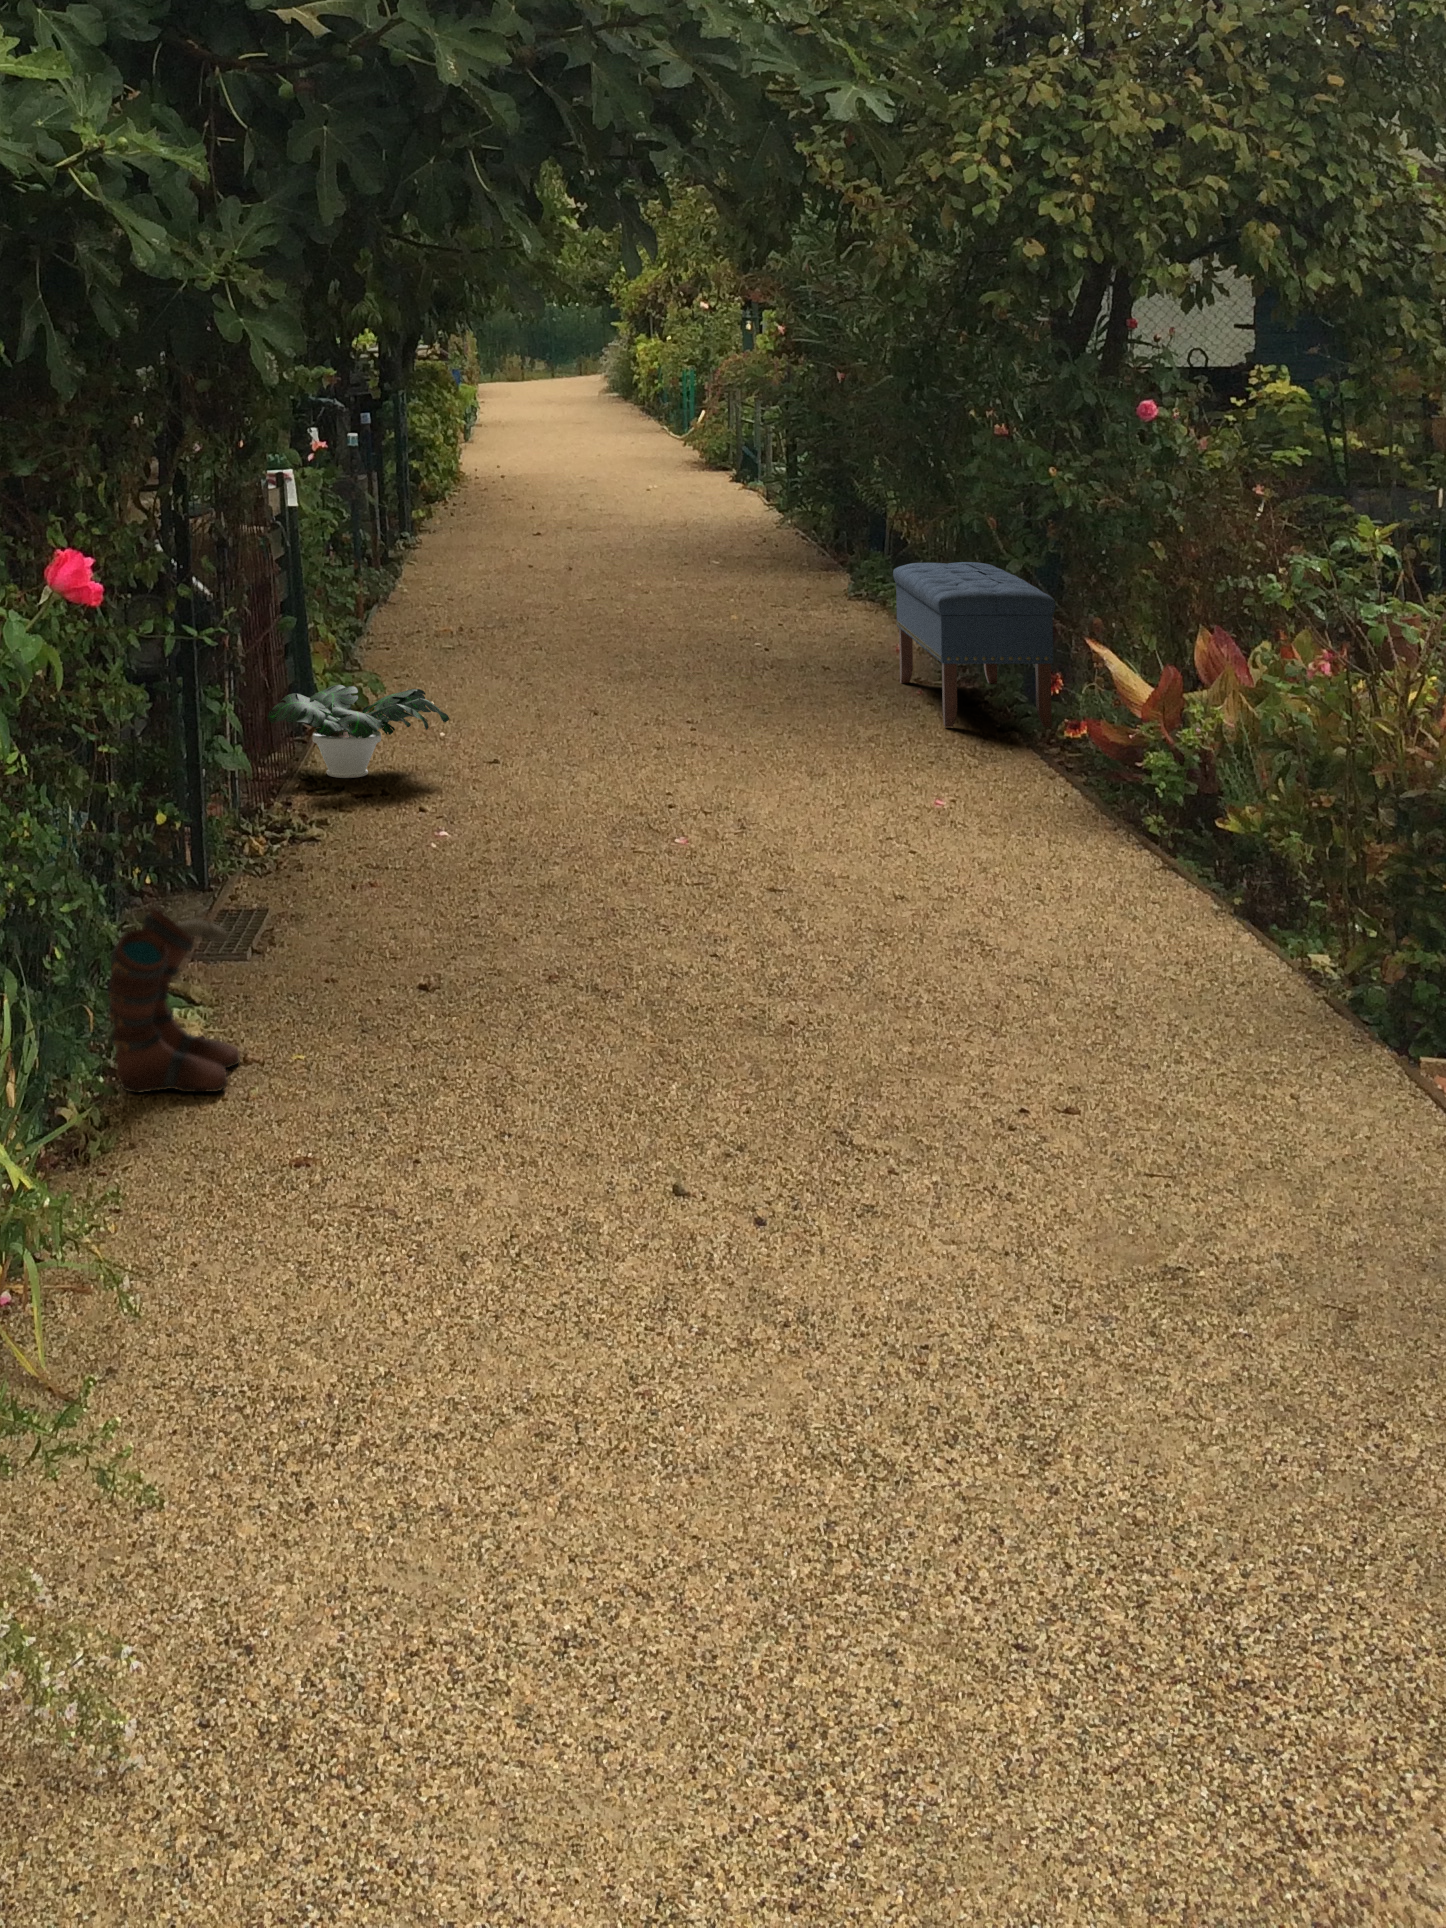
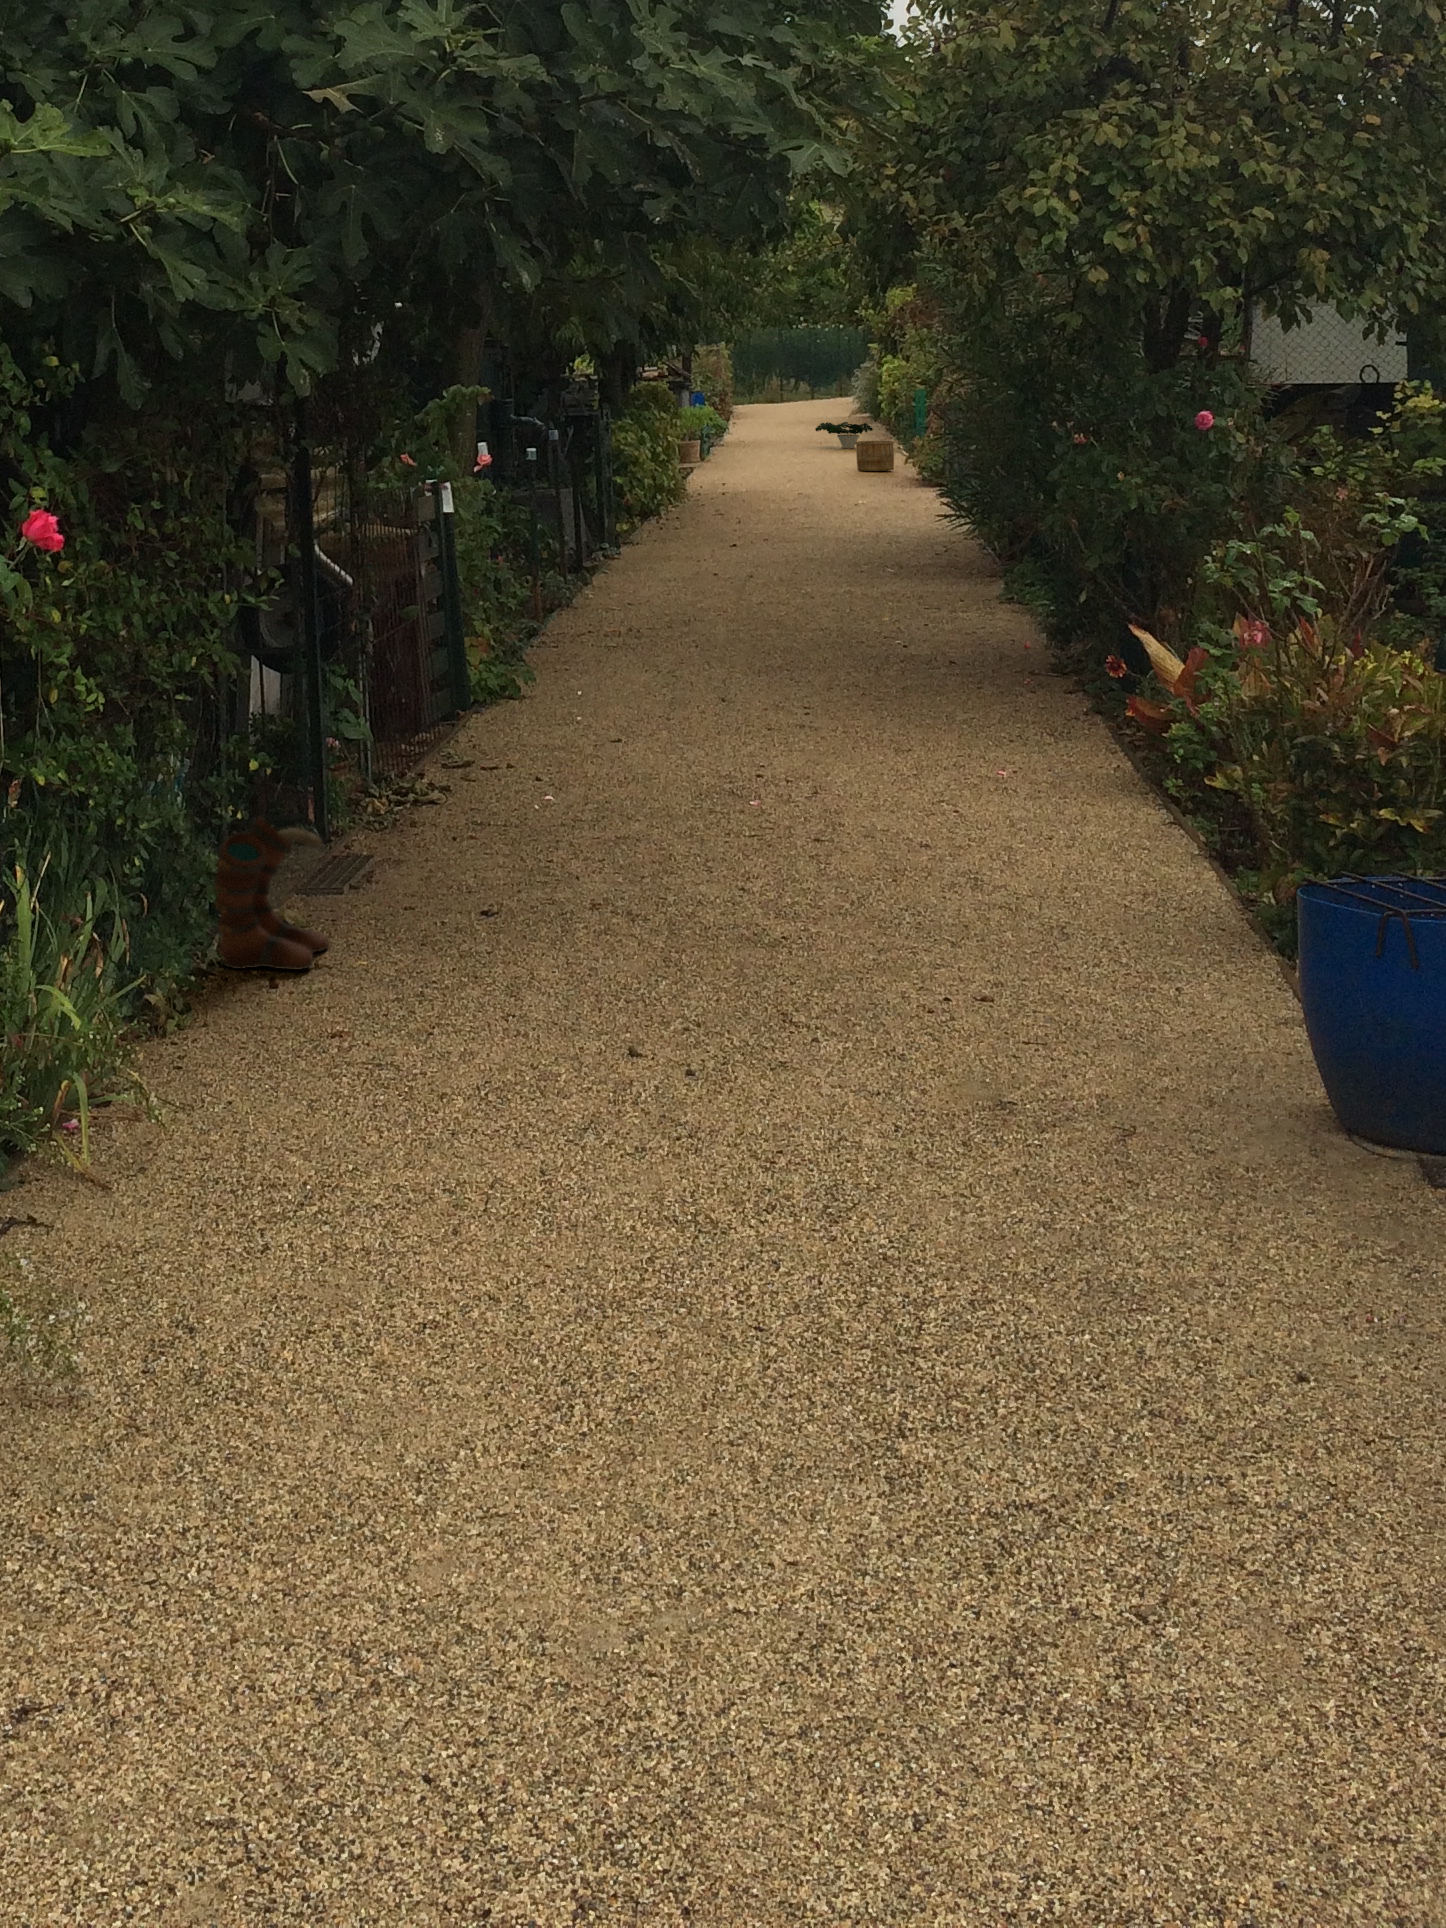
wooden bucket: none [667,437,709,470] -> present [855,441,894,471]
bench: present [893,562,1055,727] -> none [998,552,1130,699]
potted plant: present [267,685,449,778] -> present [815,422,873,448]

